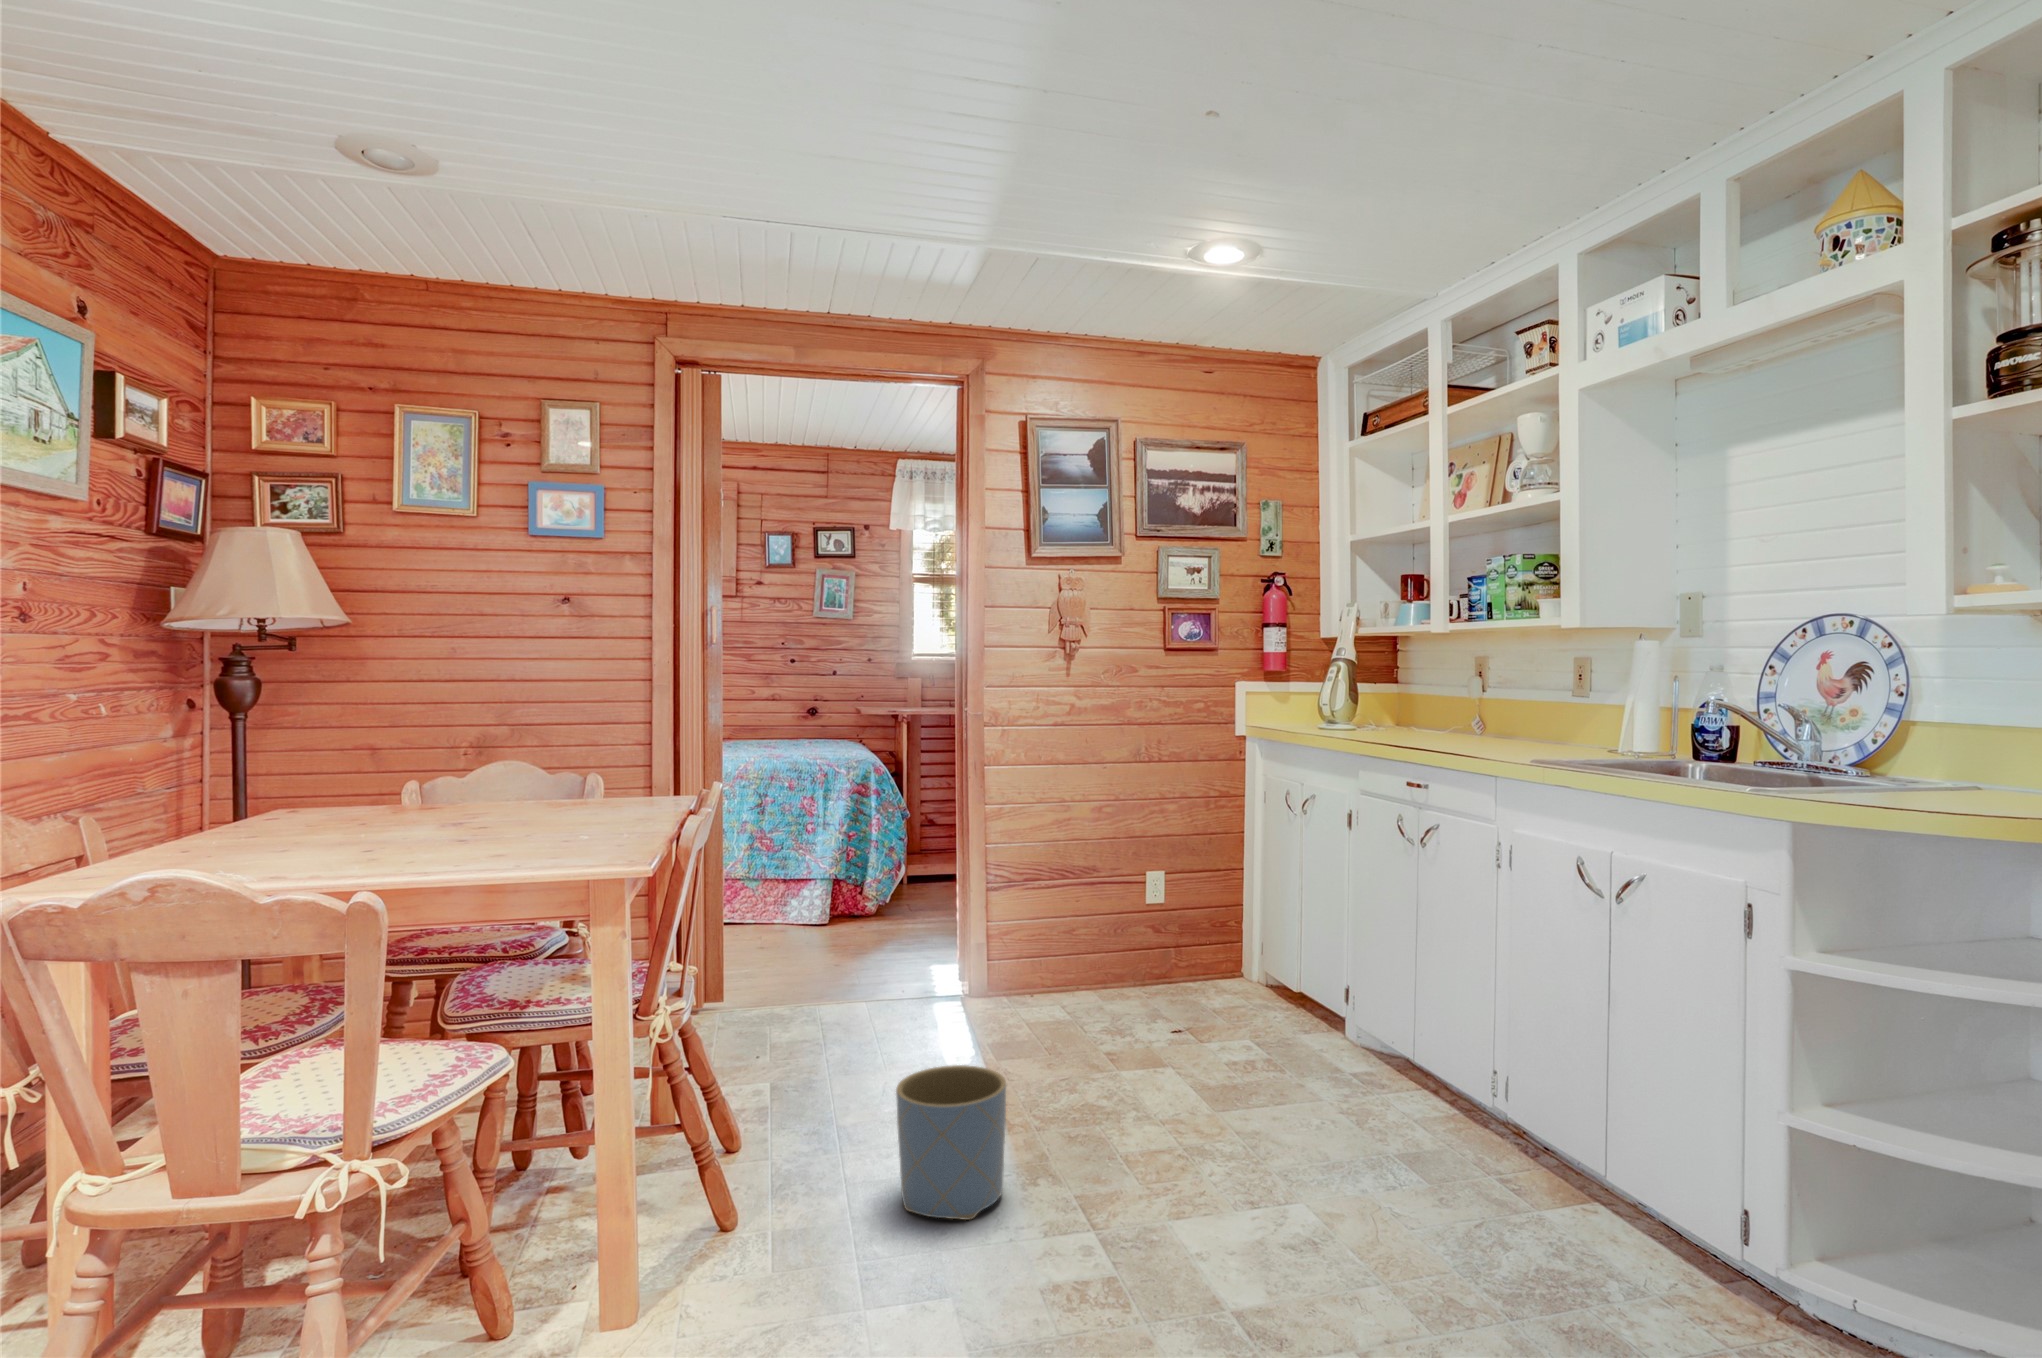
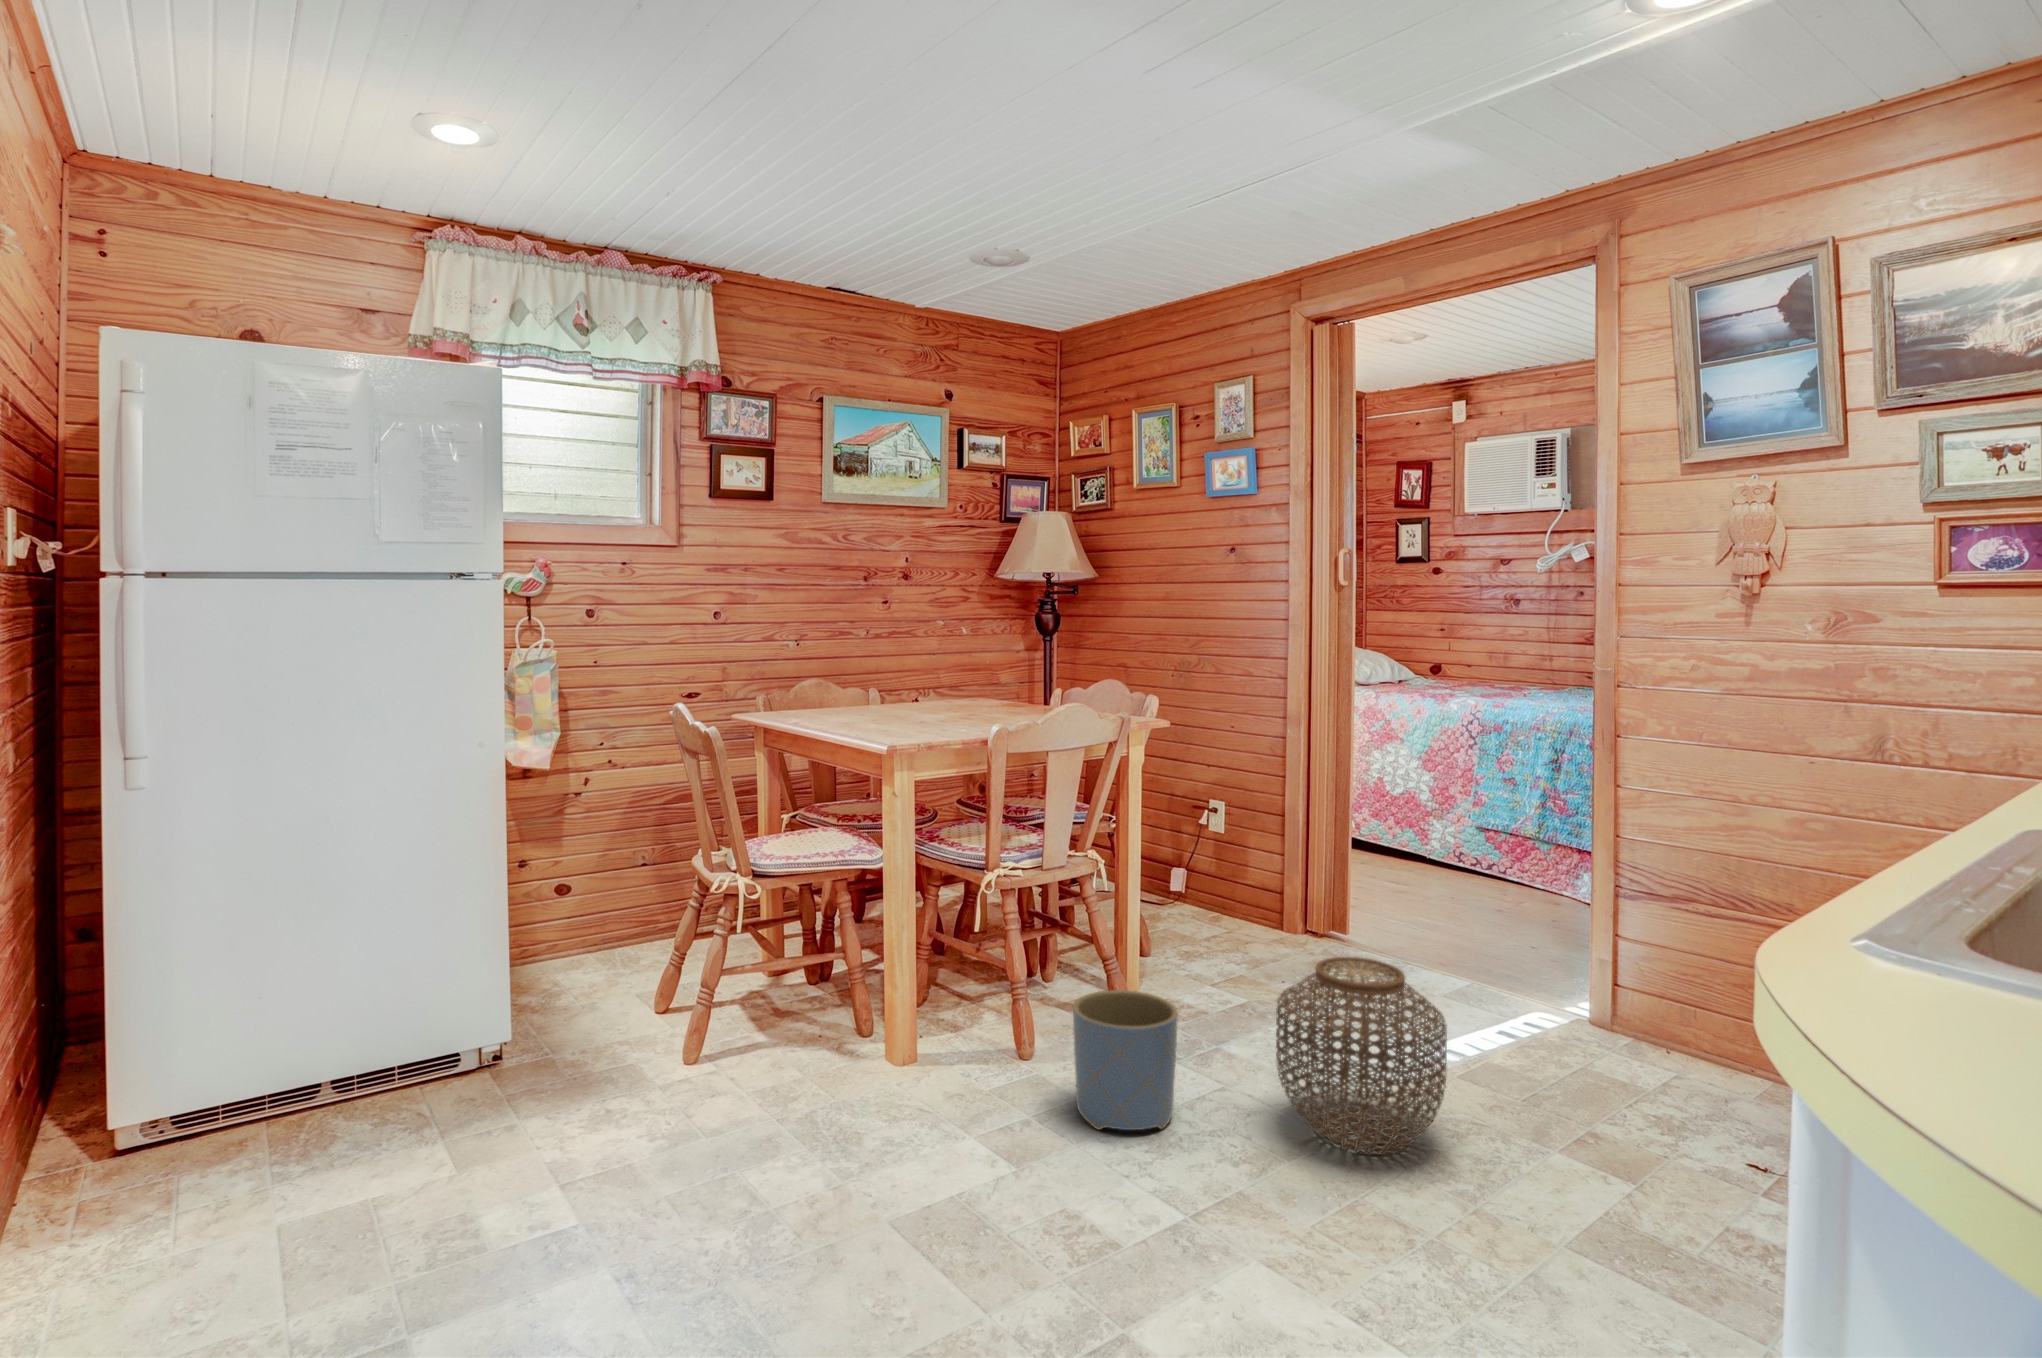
woven basket: none [1001,962,1138,1128] -> present [1276,957,1447,1155]

